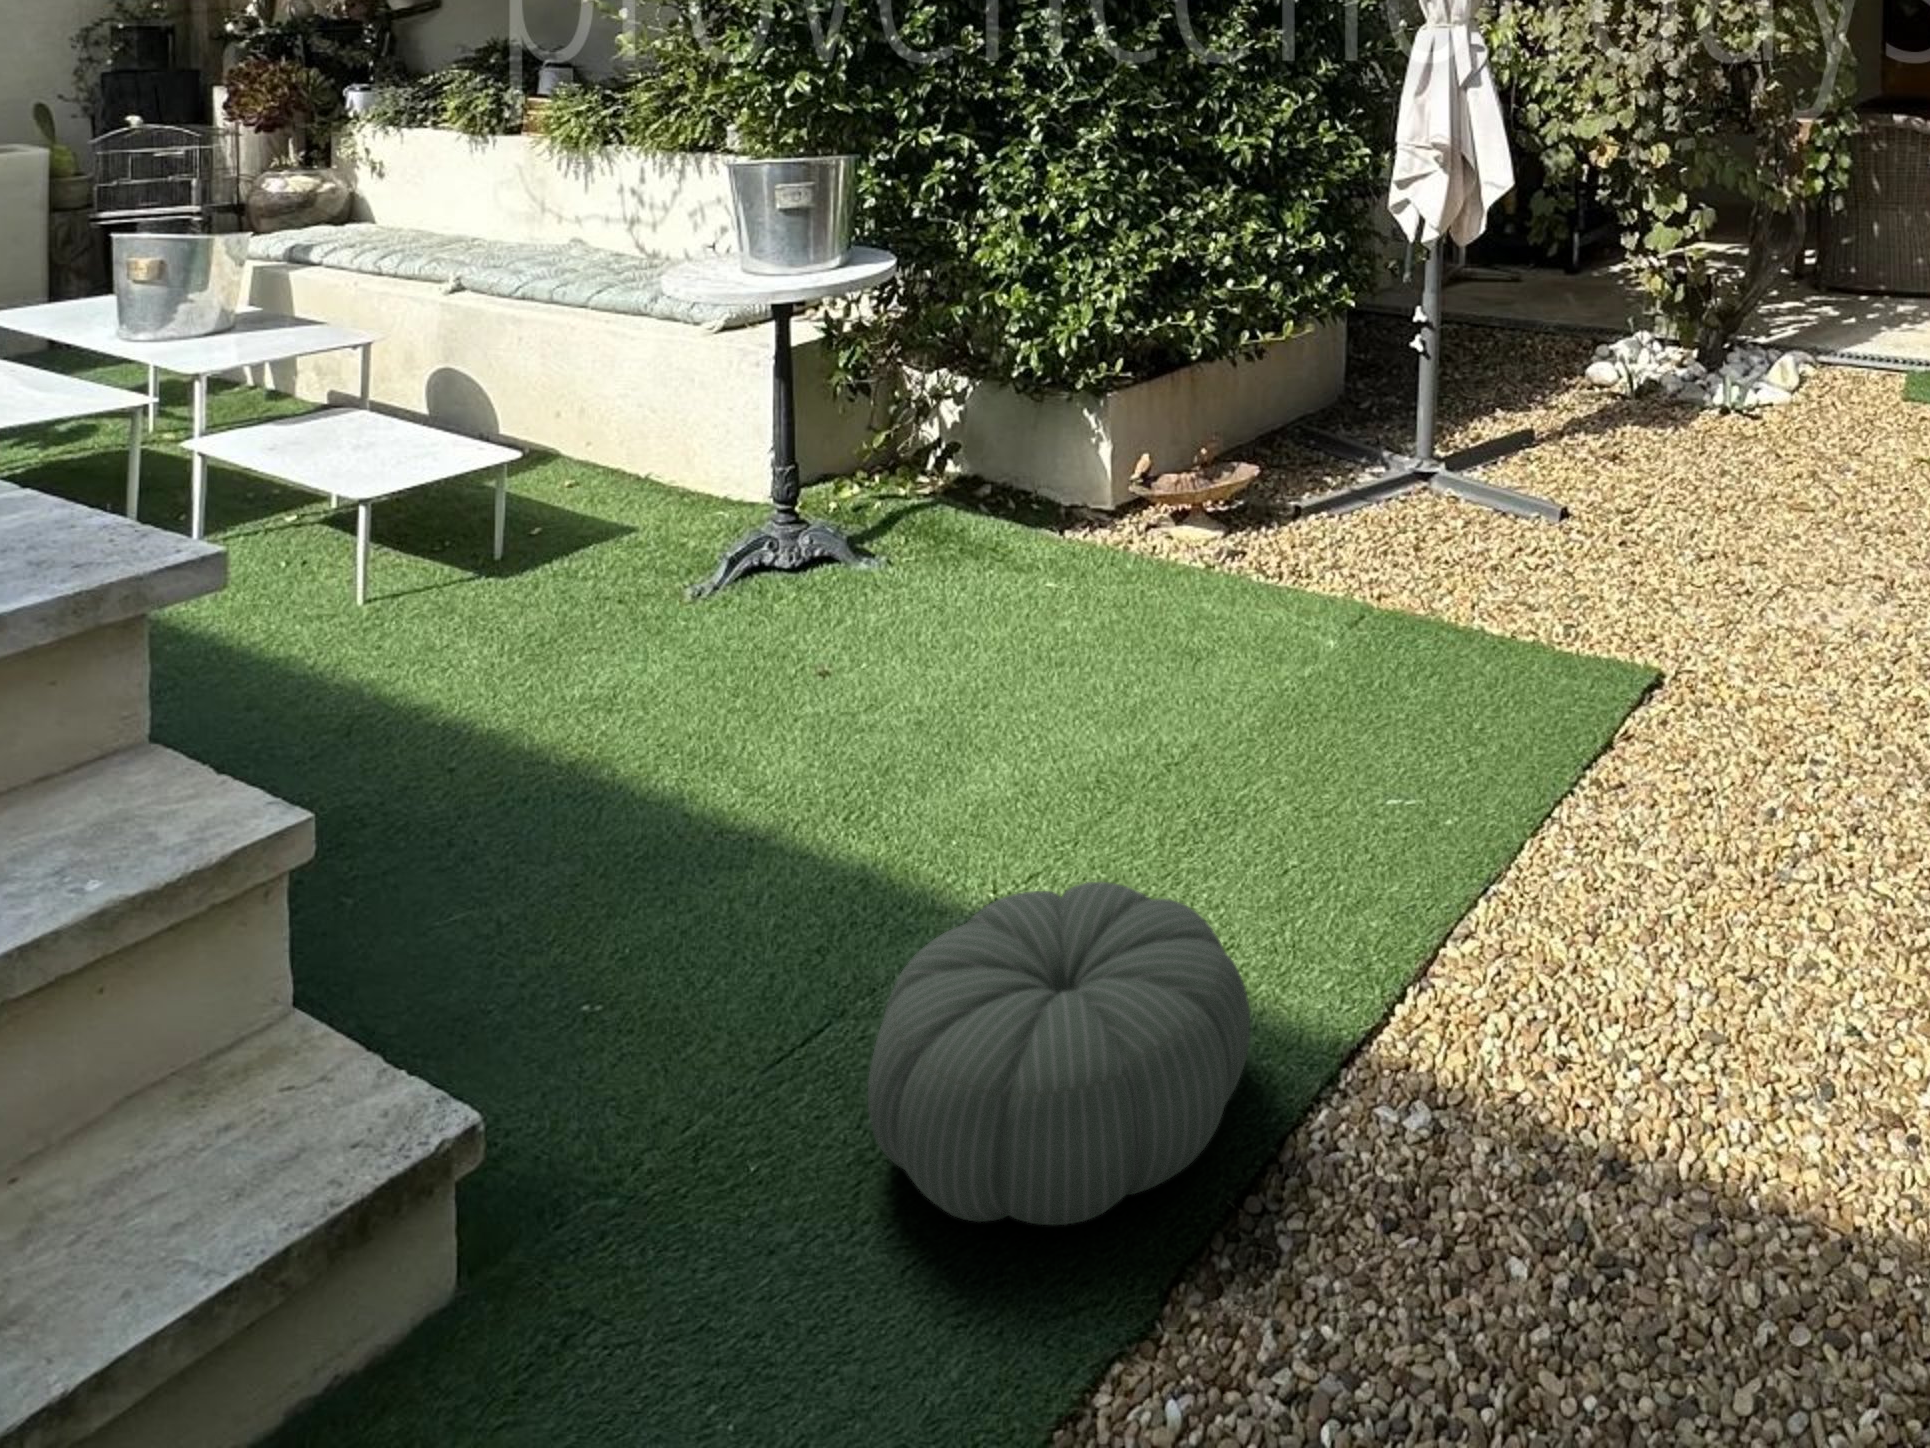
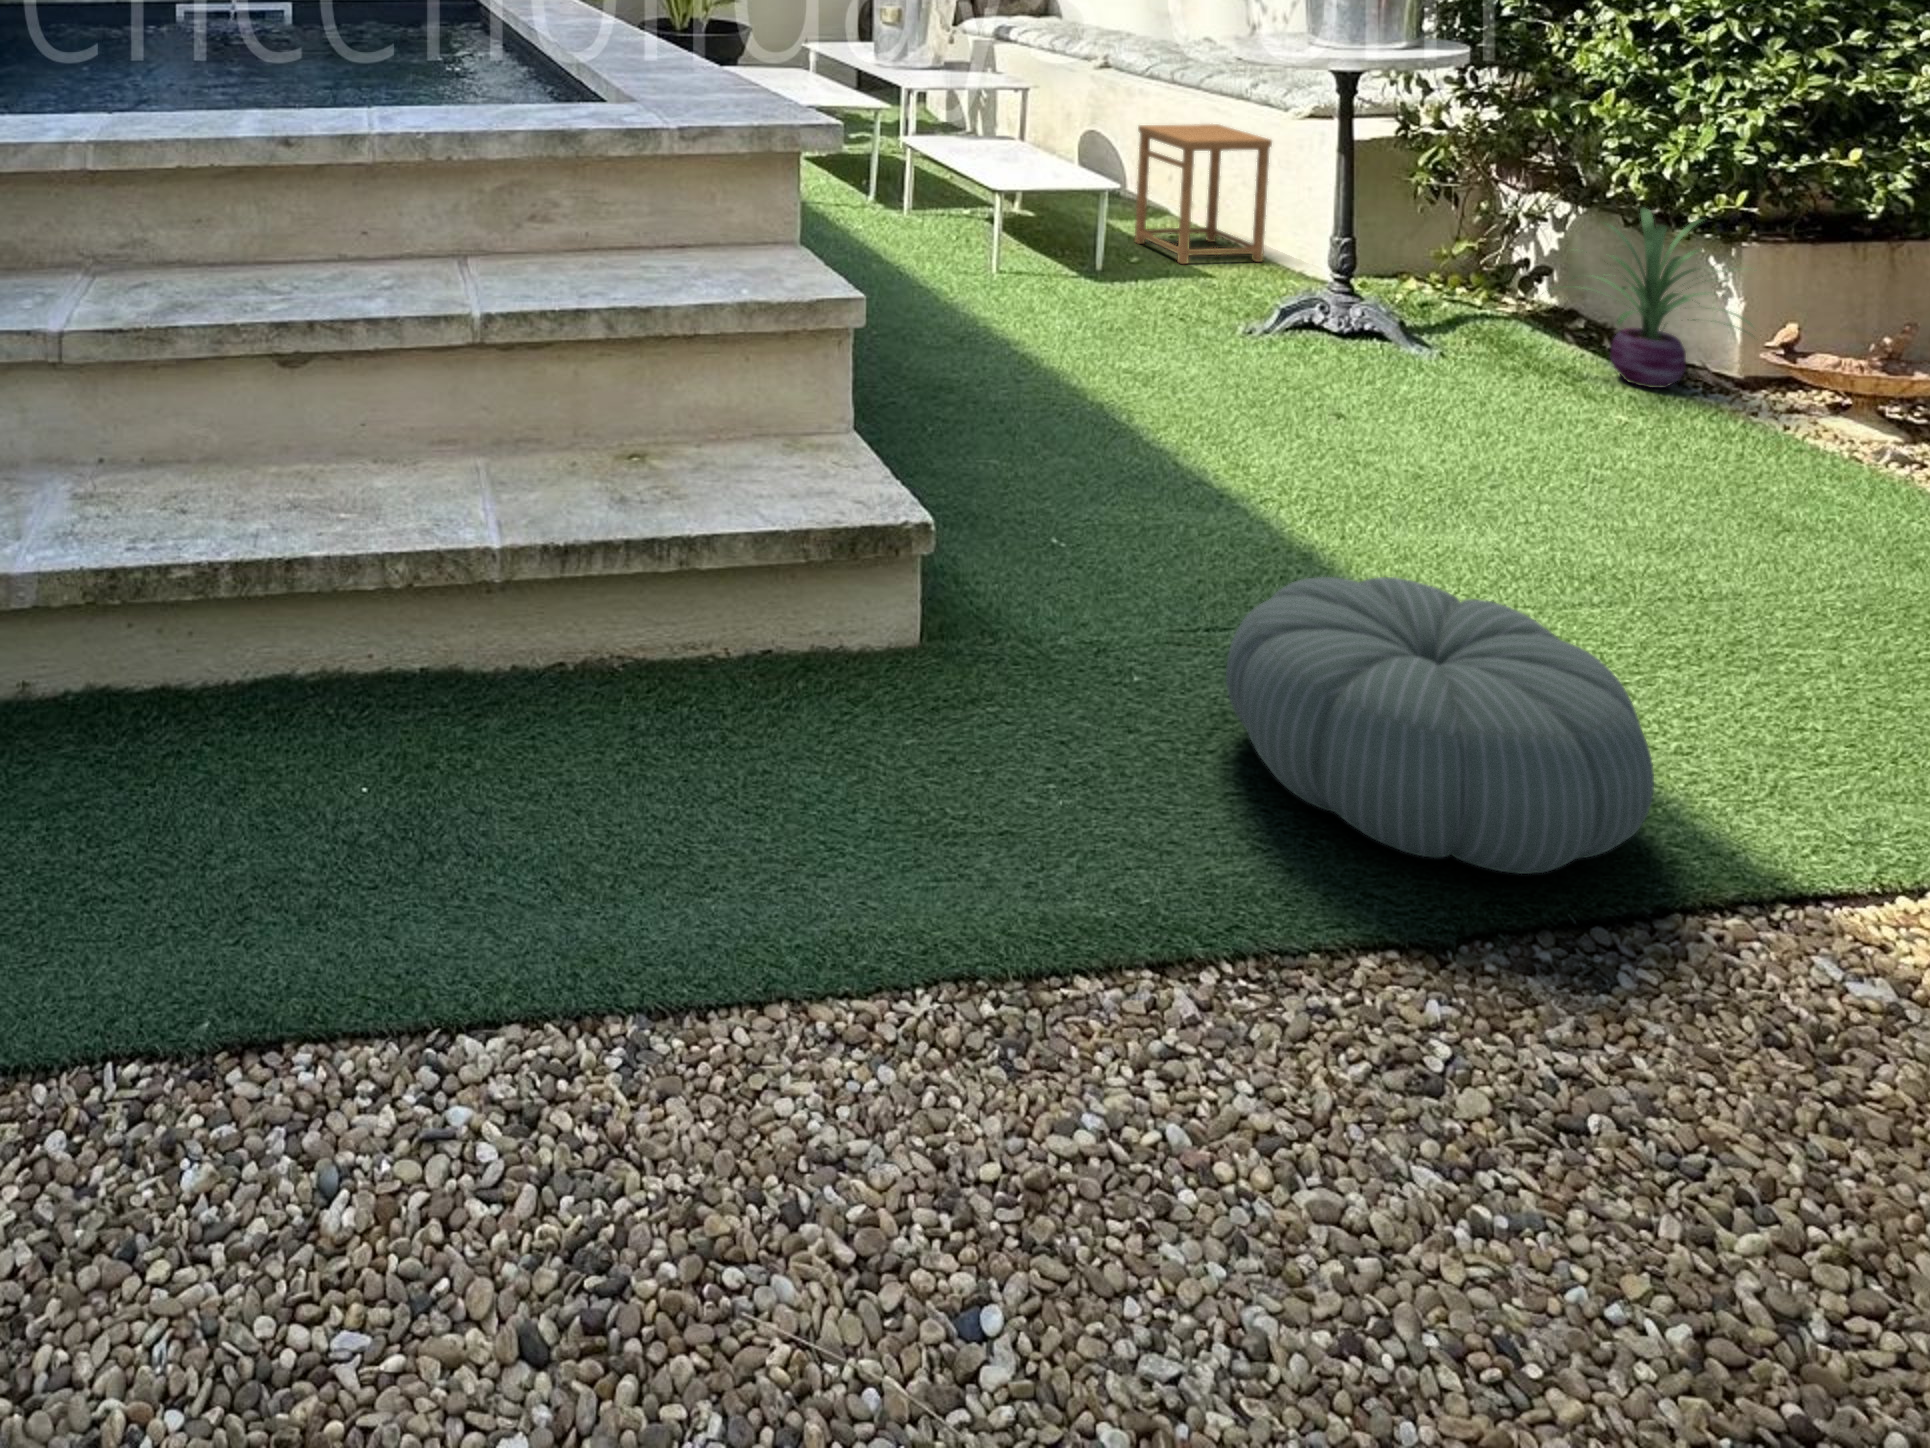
side table: none [534,353,692,527] -> present [1135,124,1272,264]
decorative plant: none [971,380,1135,543] -> present [1547,208,1751,388]

